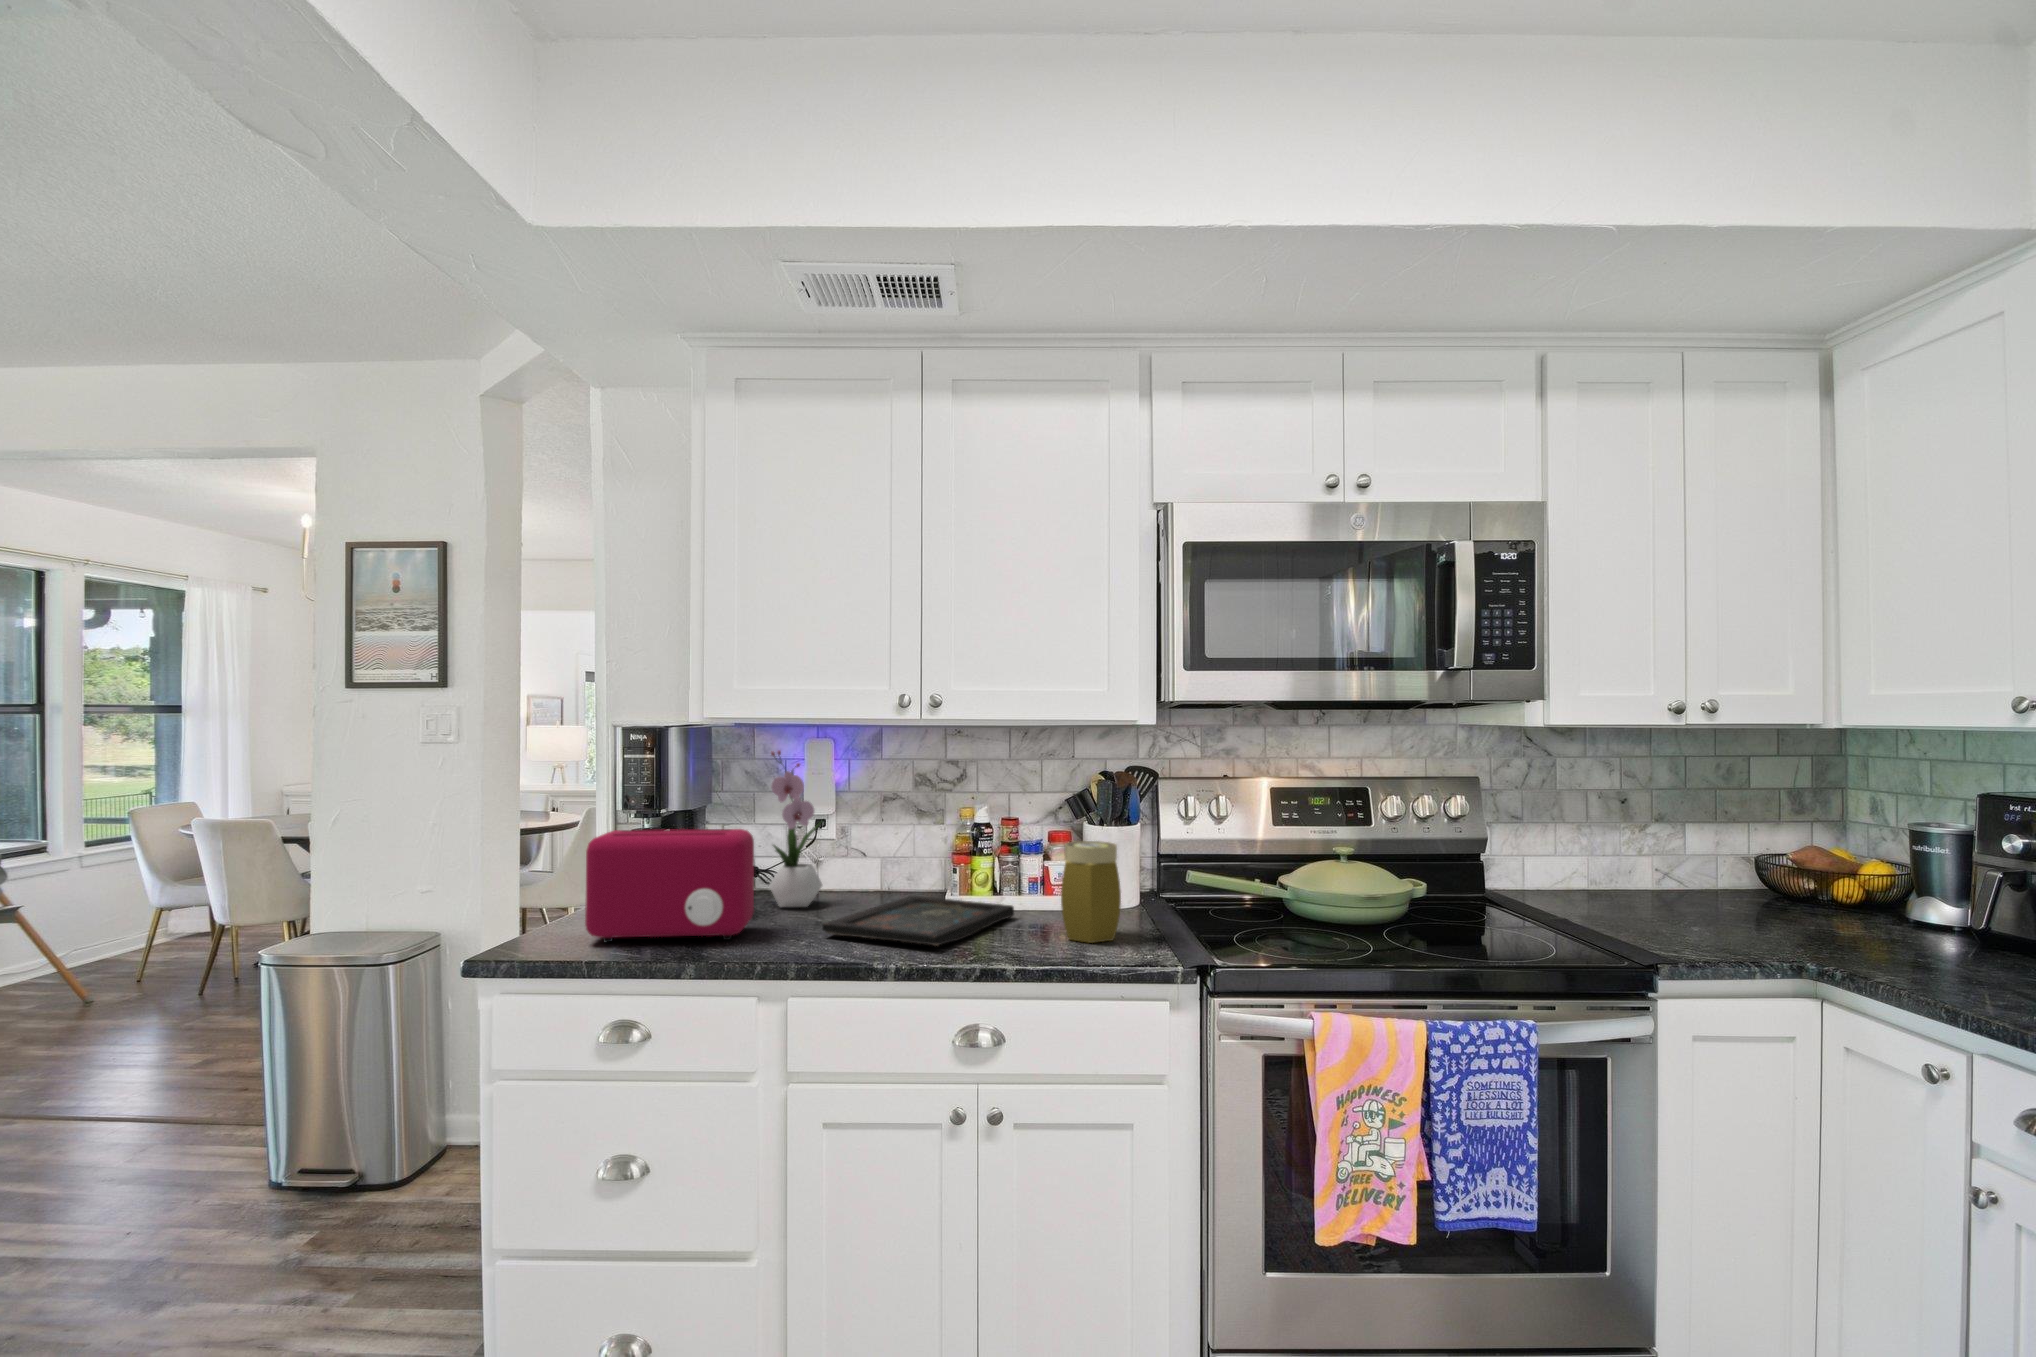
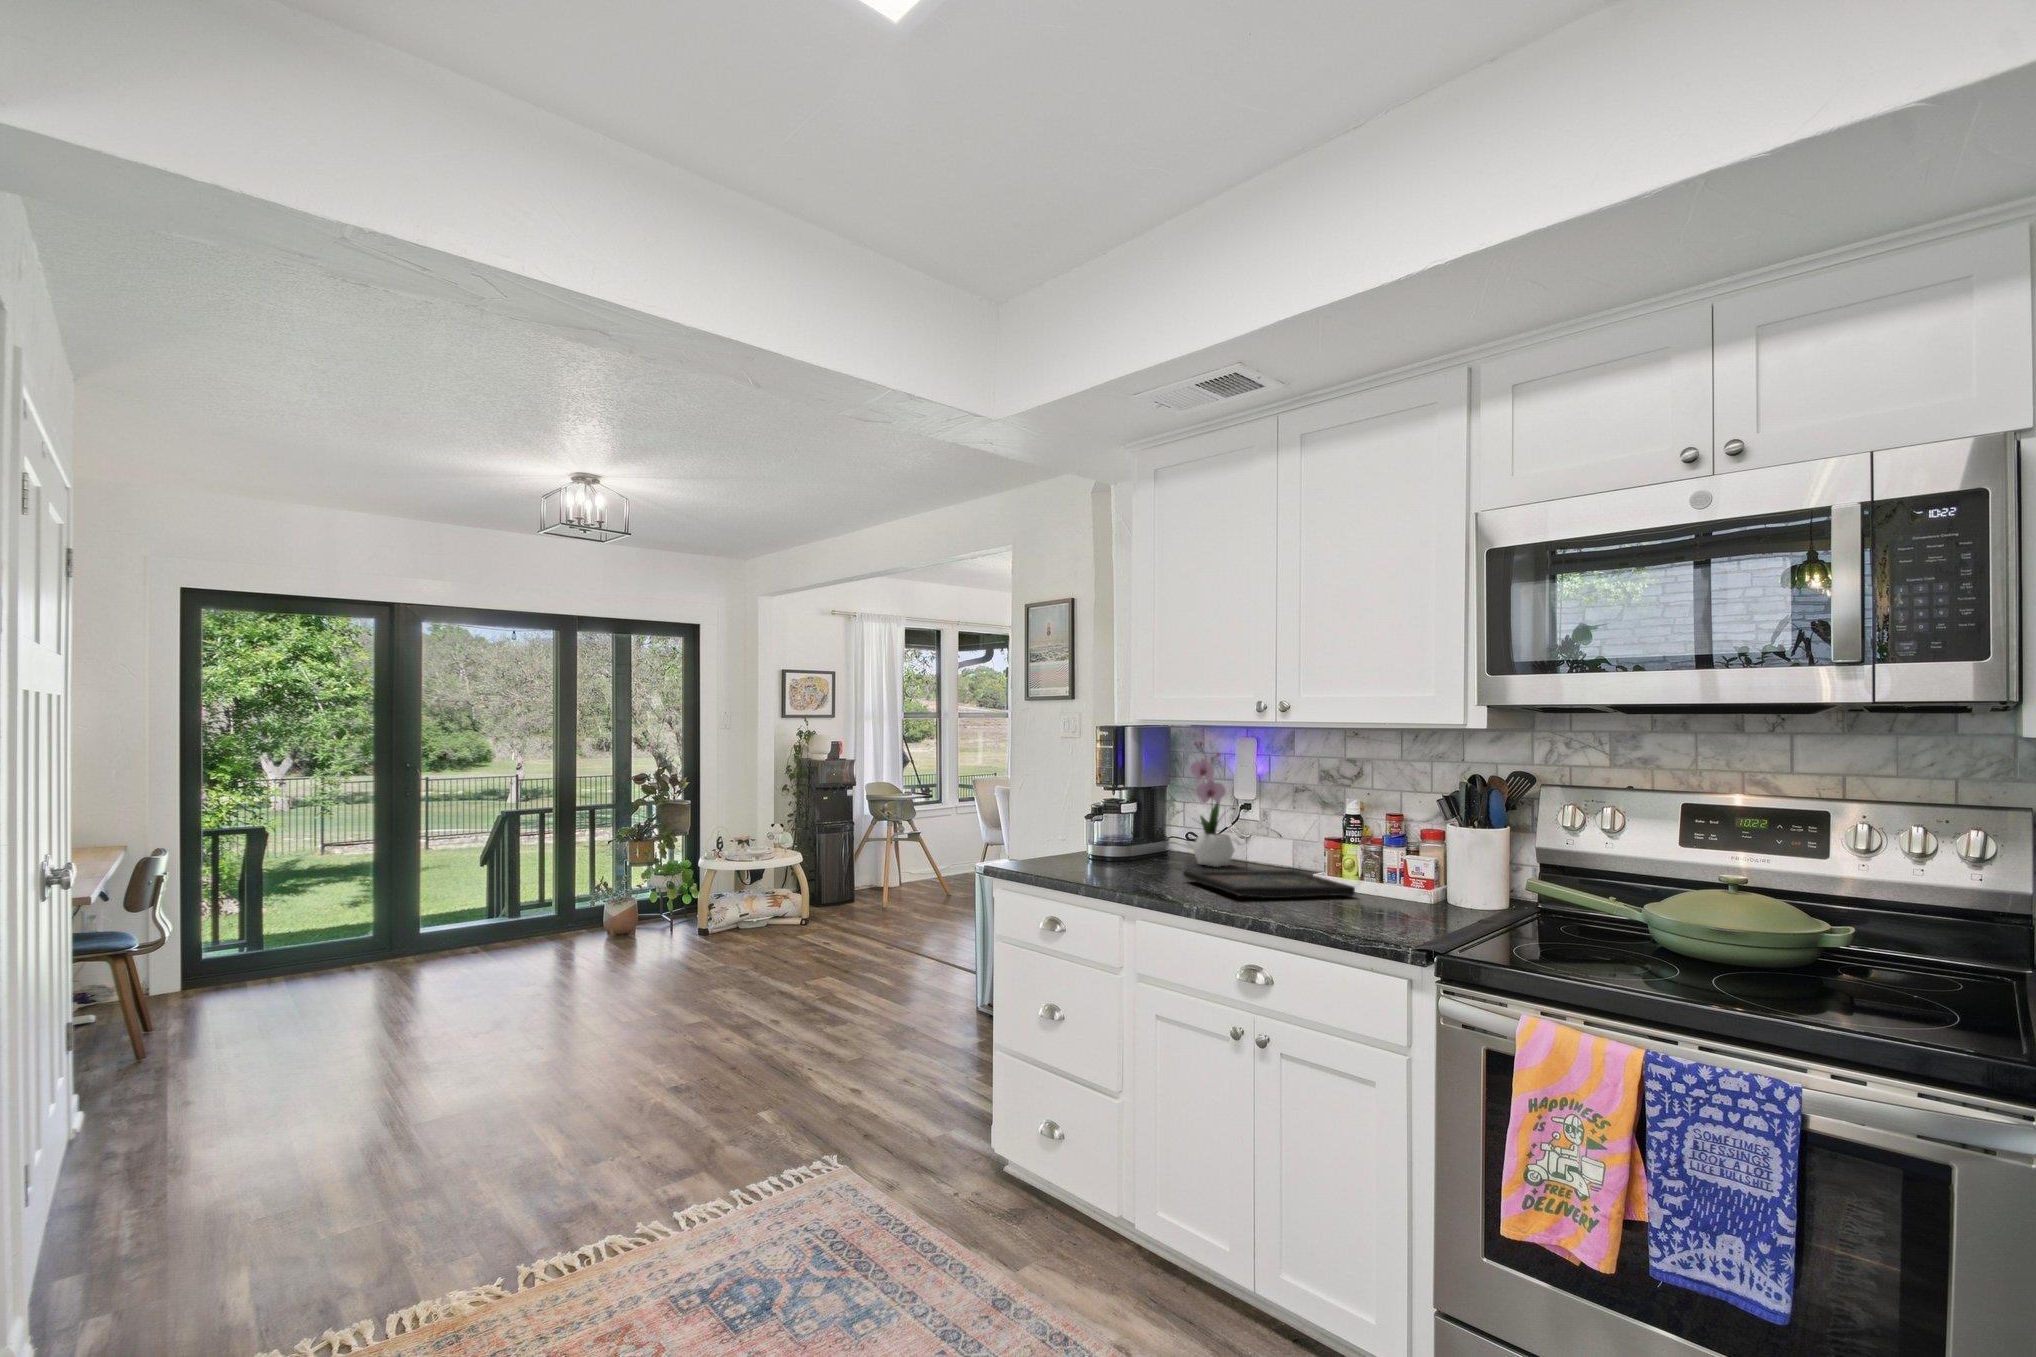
toaster: present [585,829,754,942] -> none [1043,787,1156,872]
jar: present [1061,841,1121,943] -> none [1352,831,1417,922]

